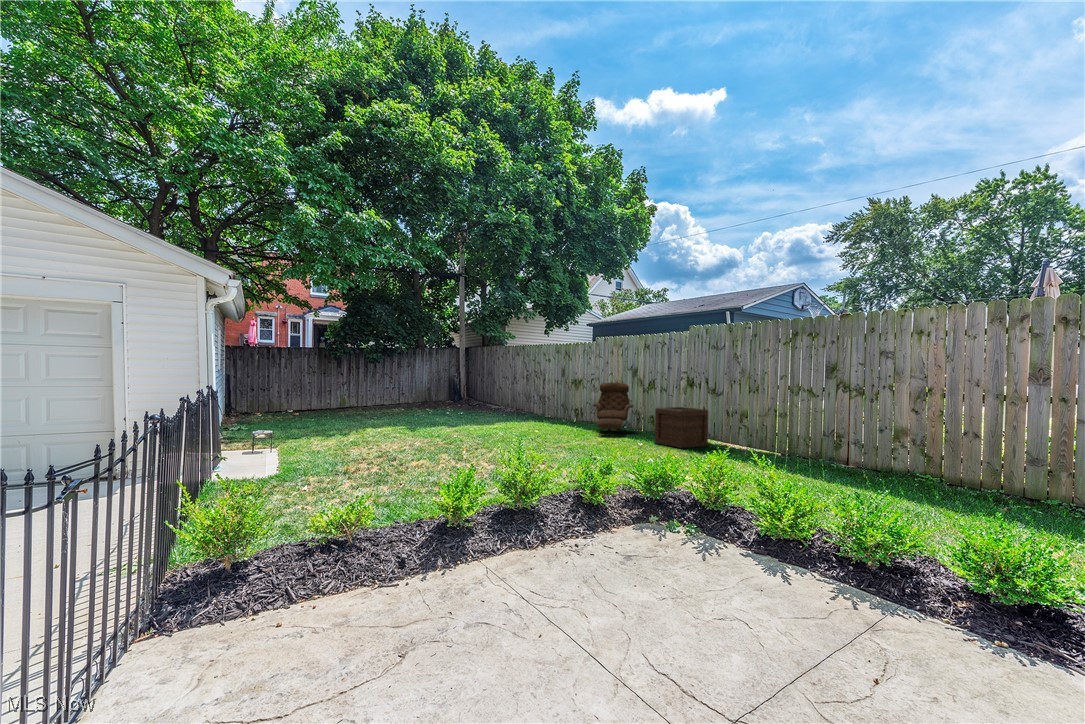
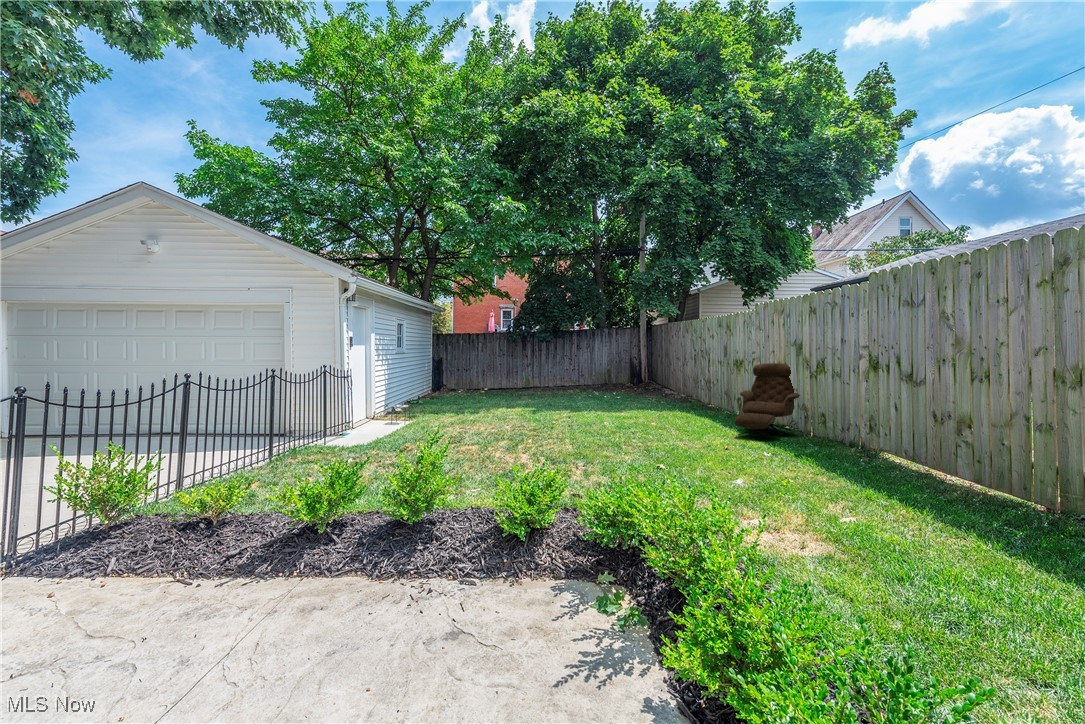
wooden crate: present [655,407,708,448] -> none [805,401,899,468]

